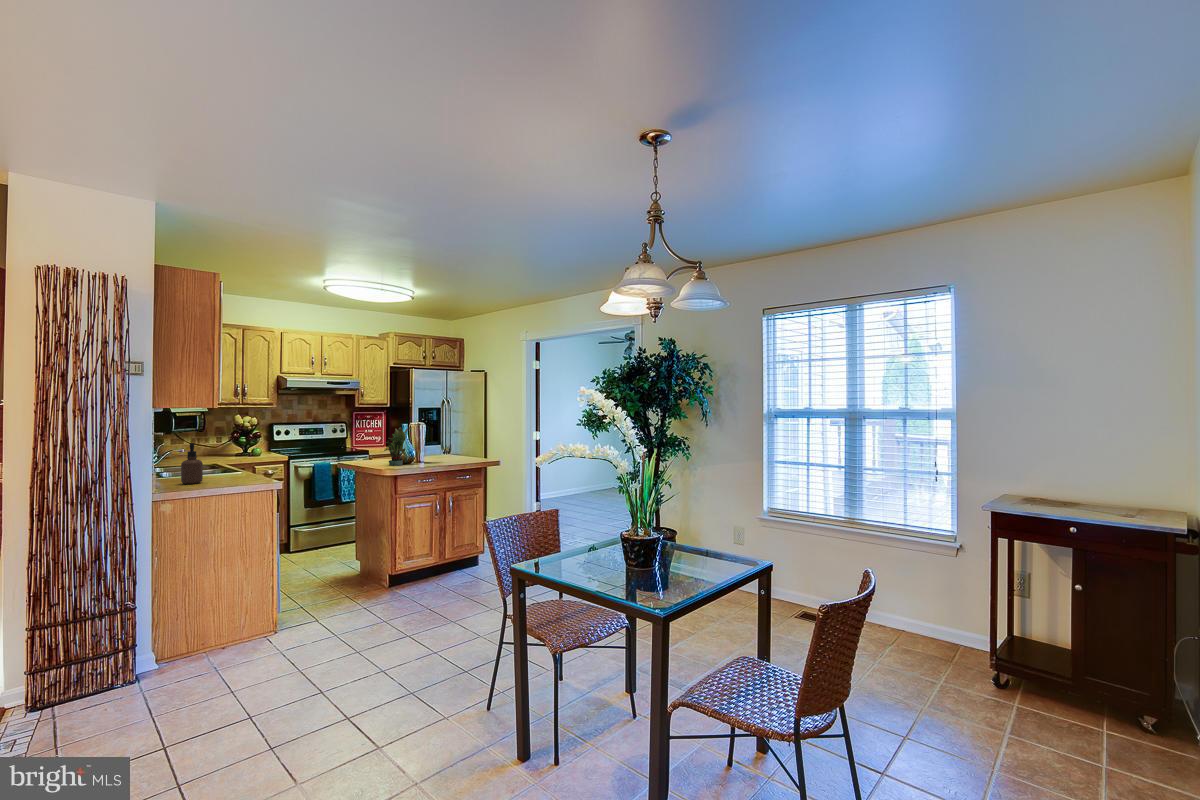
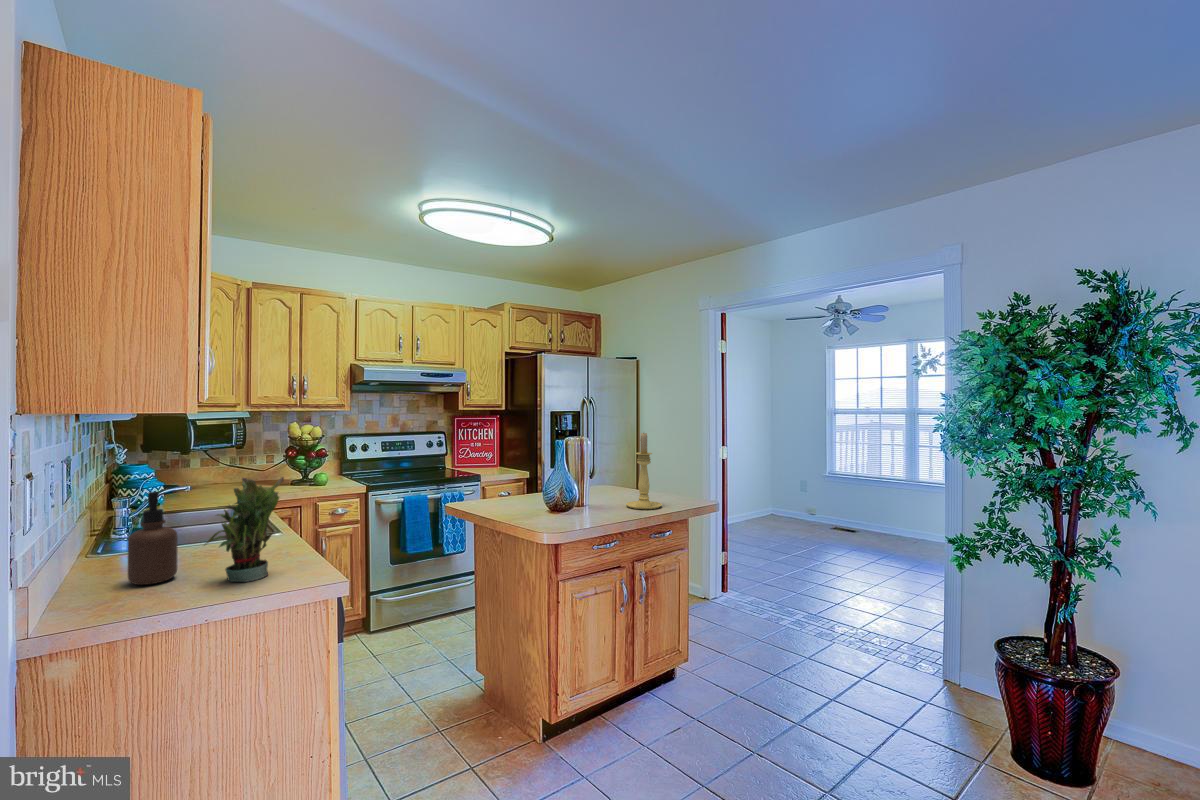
candle holder: none [444,419,465,461] -> present [626,433,662,509]
potted plant: present [384,427,408,465] -> present [205,477,284,582]

